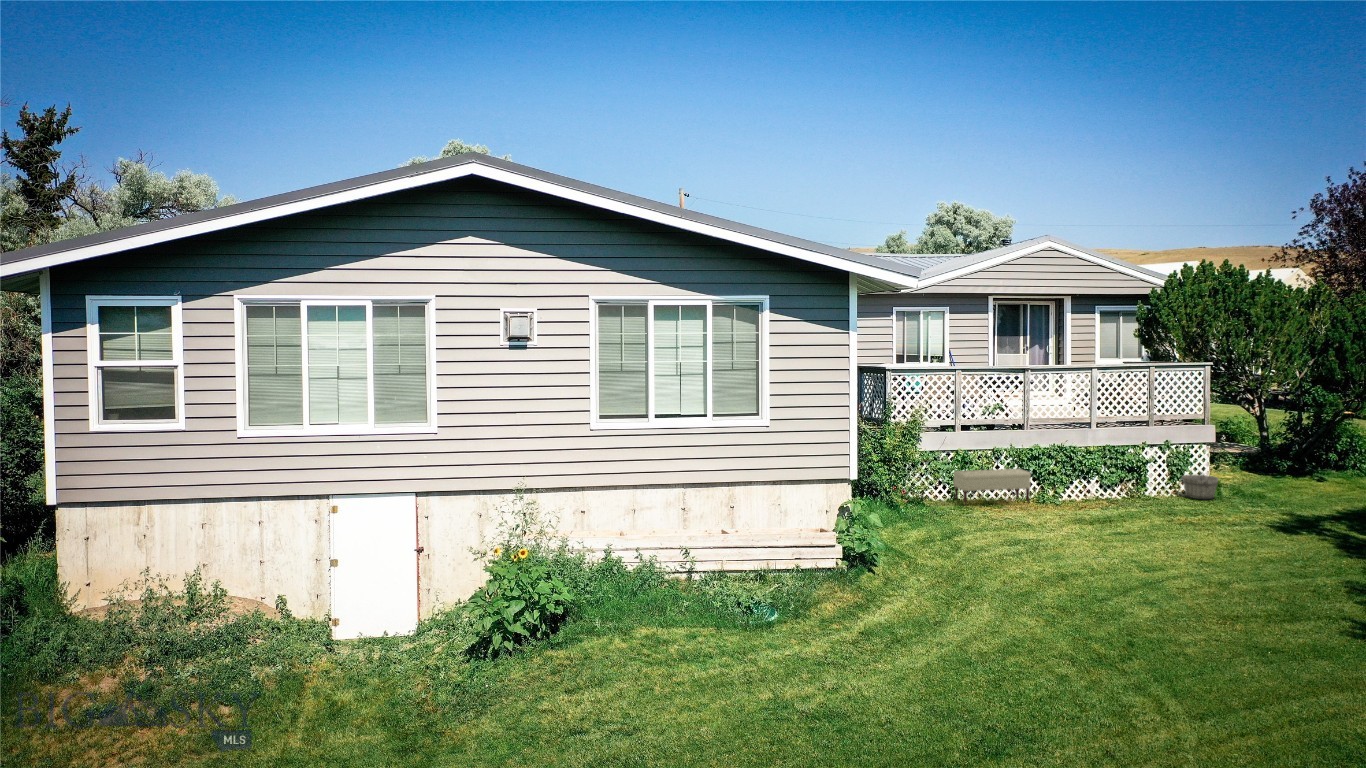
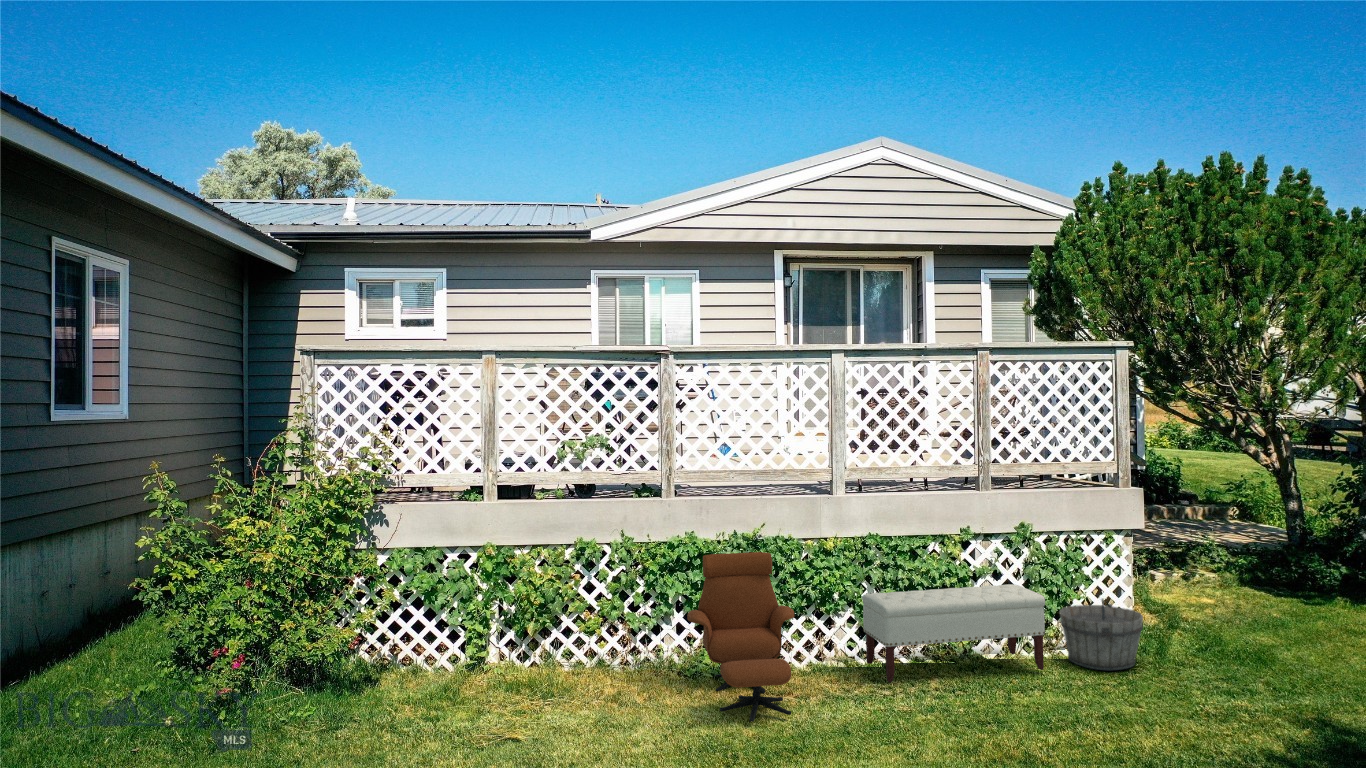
lounge chair: none [1043,453,1100,514] -> present [687,552,794,722]
bench: present [954,469,1031,505] -> present [863,584,1045,682]

